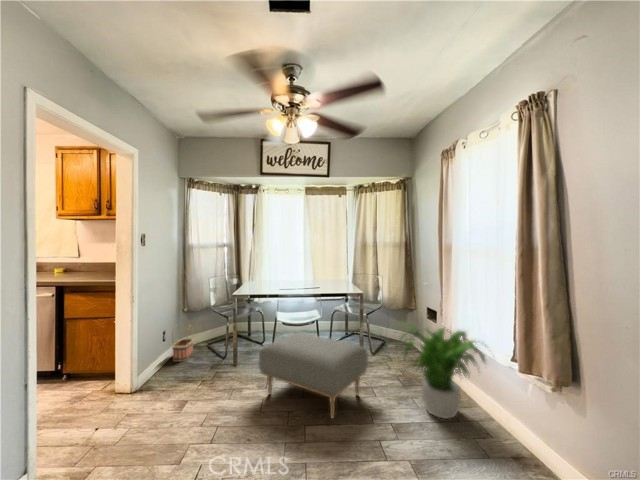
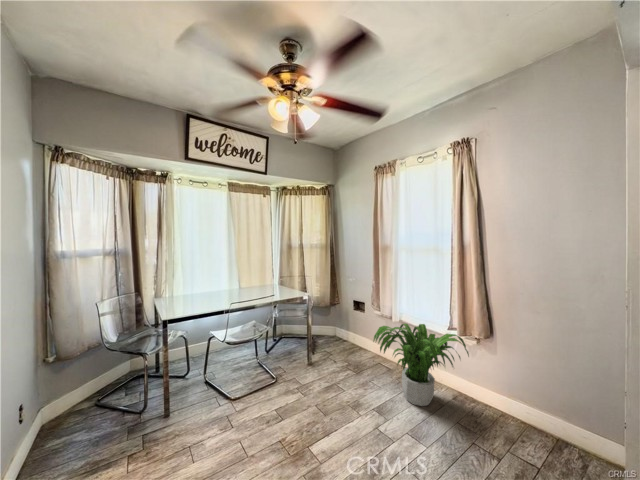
basket: present [172,325,194,361] -> none [34,383,75,457]
ottoman: present [259,333,368,418] -> none [246,357,366,454]

